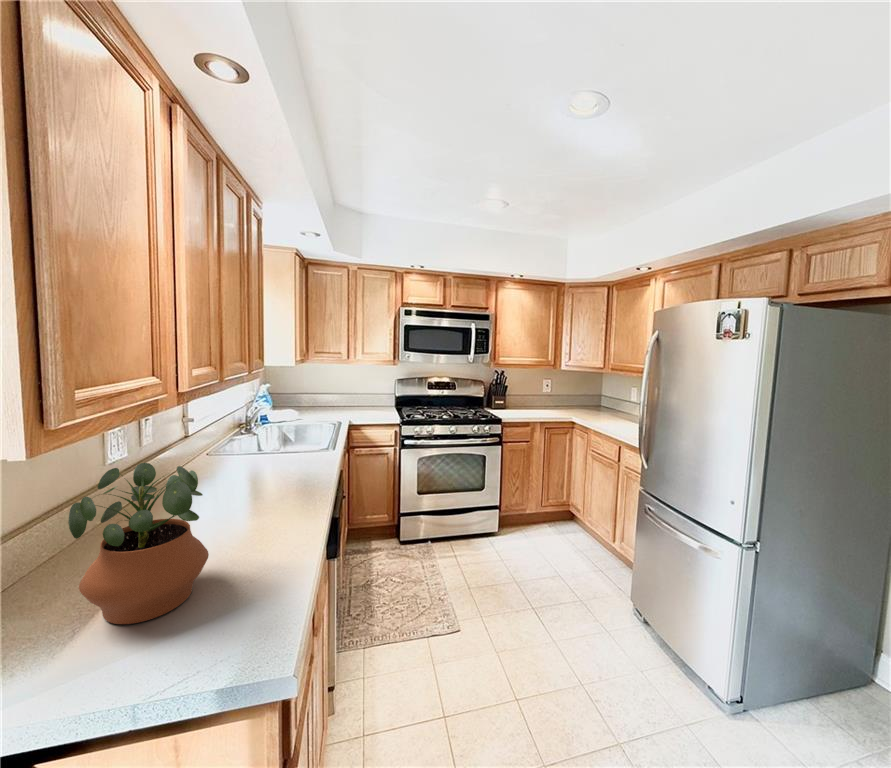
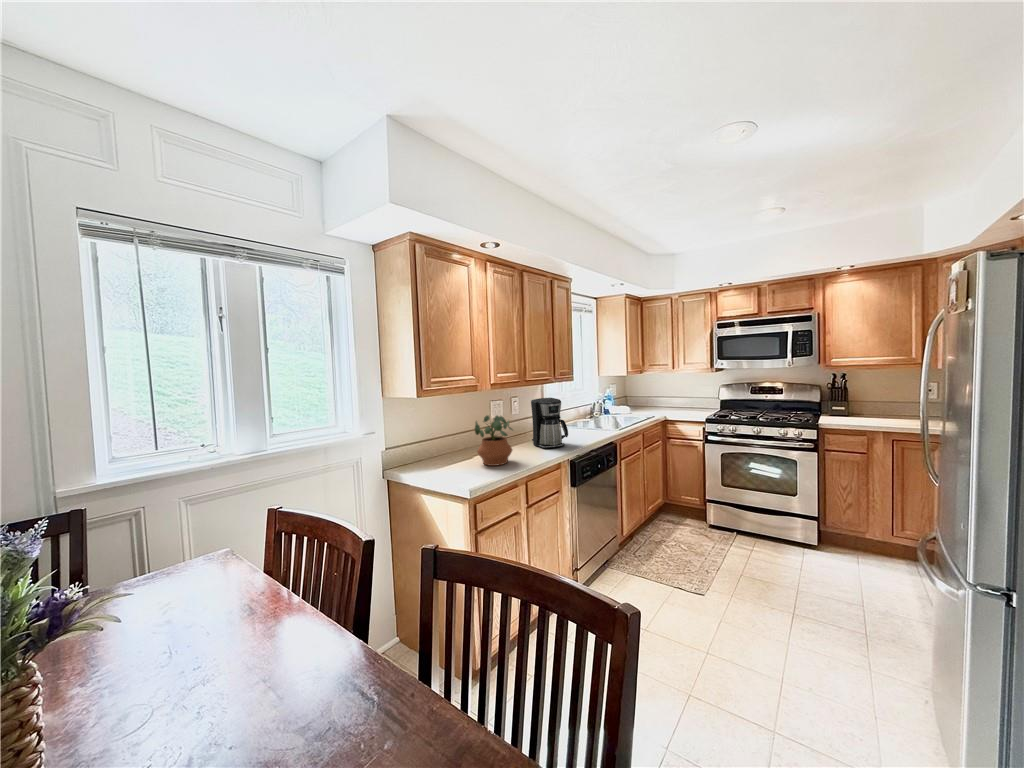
coffee maker: none [189,404,280,511] -> present [531,398,568,448]

